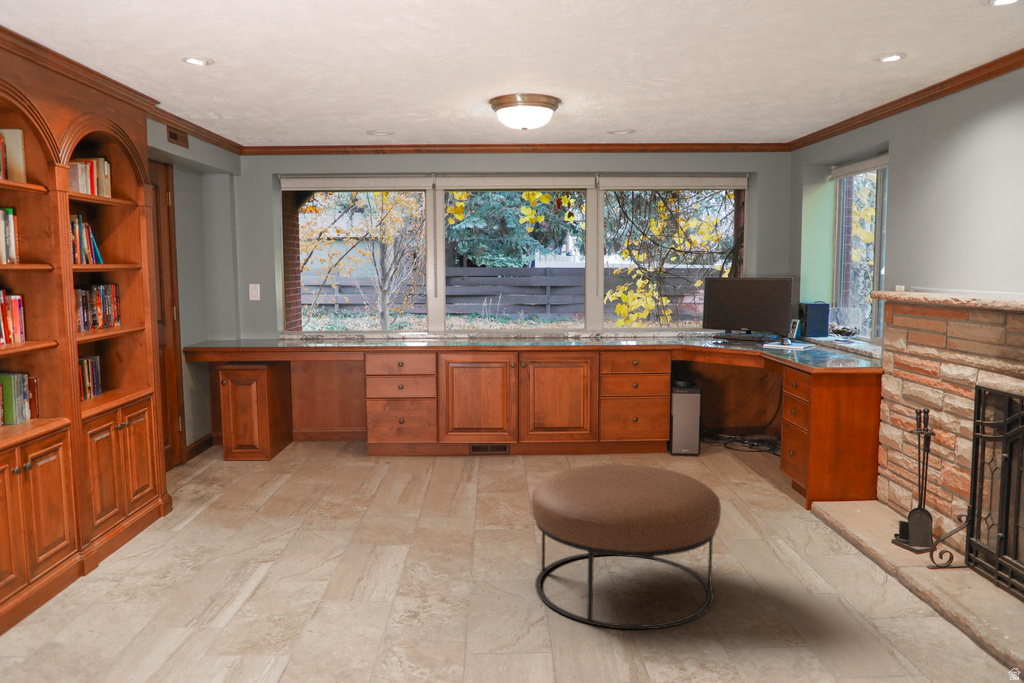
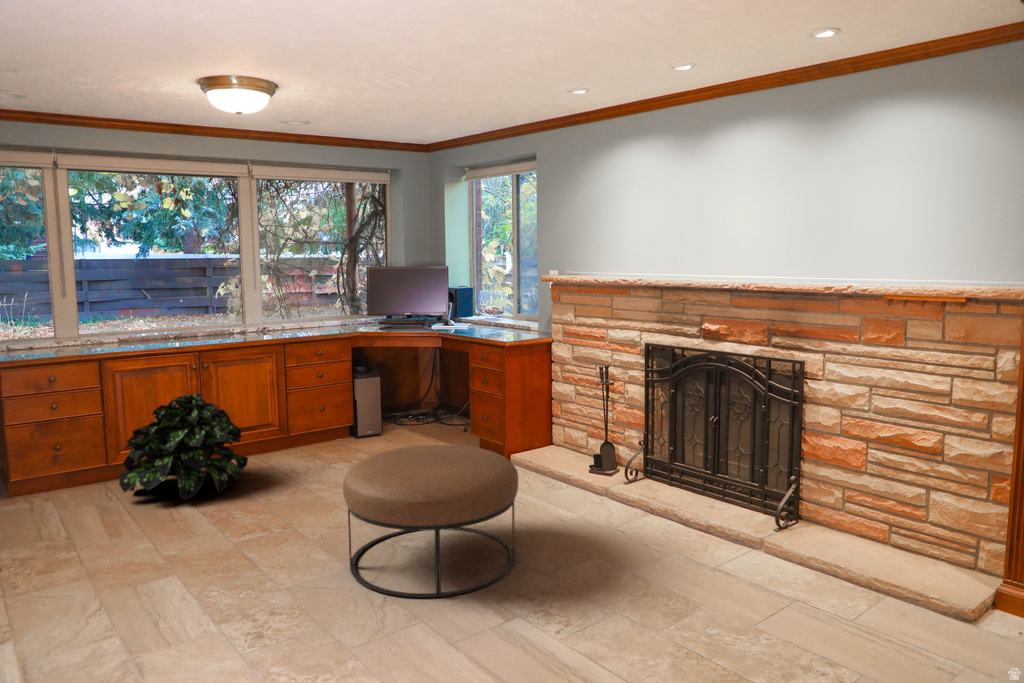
potted plant: none [433,387,539,482] -> present [119,393,248,500]

